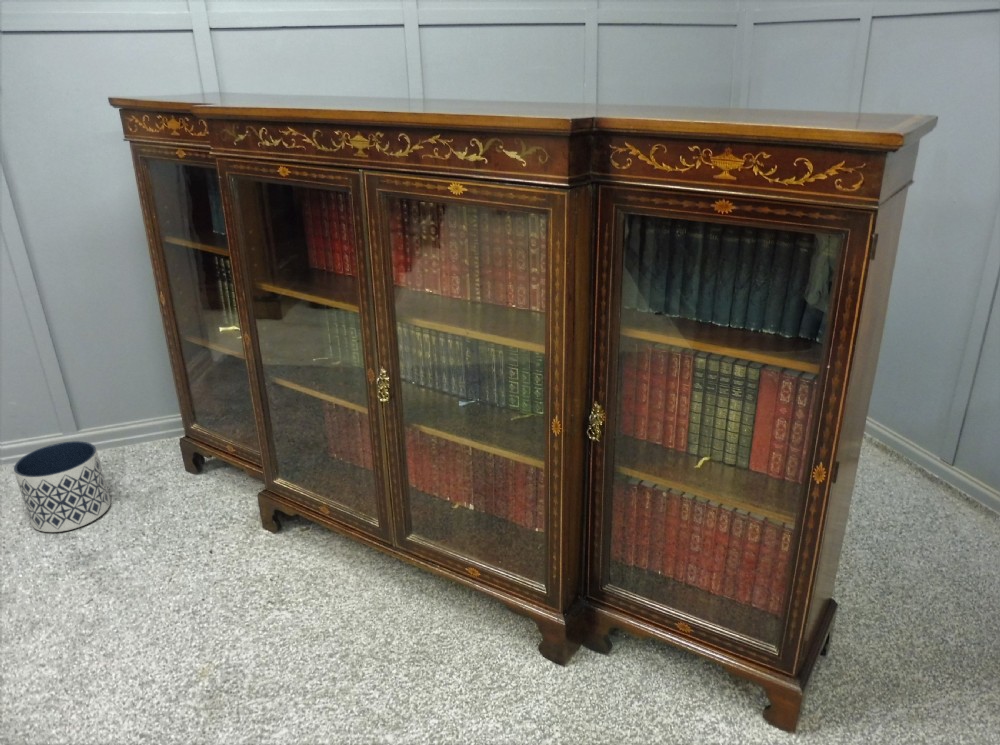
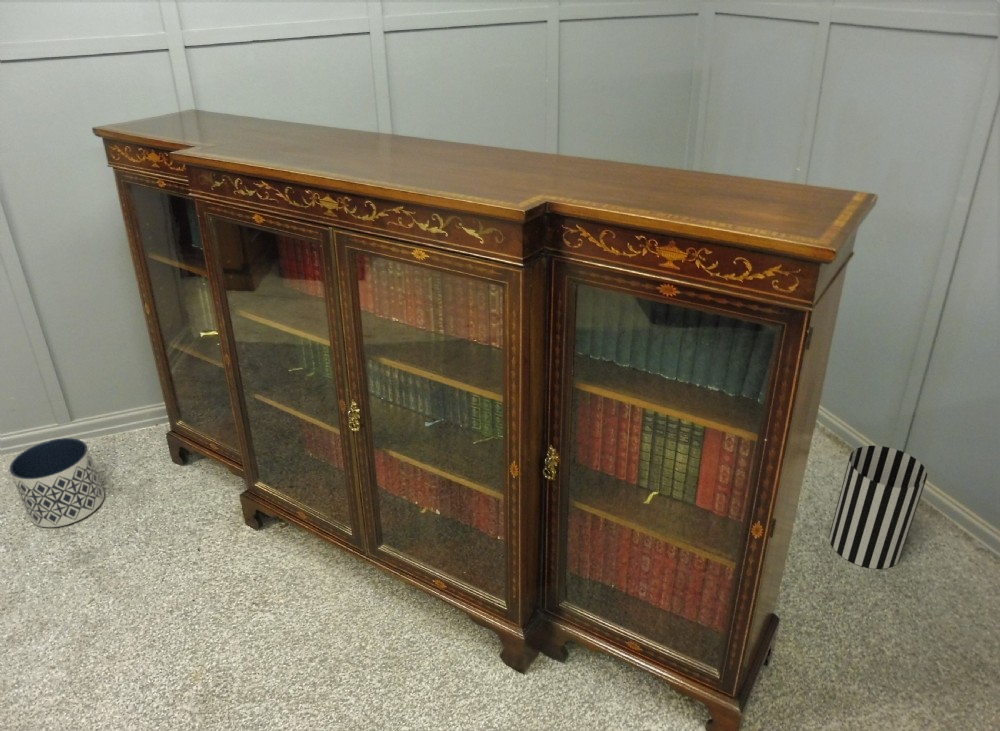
wastebasket: none [875,434,978,564] -> present [829,446,927,569]

